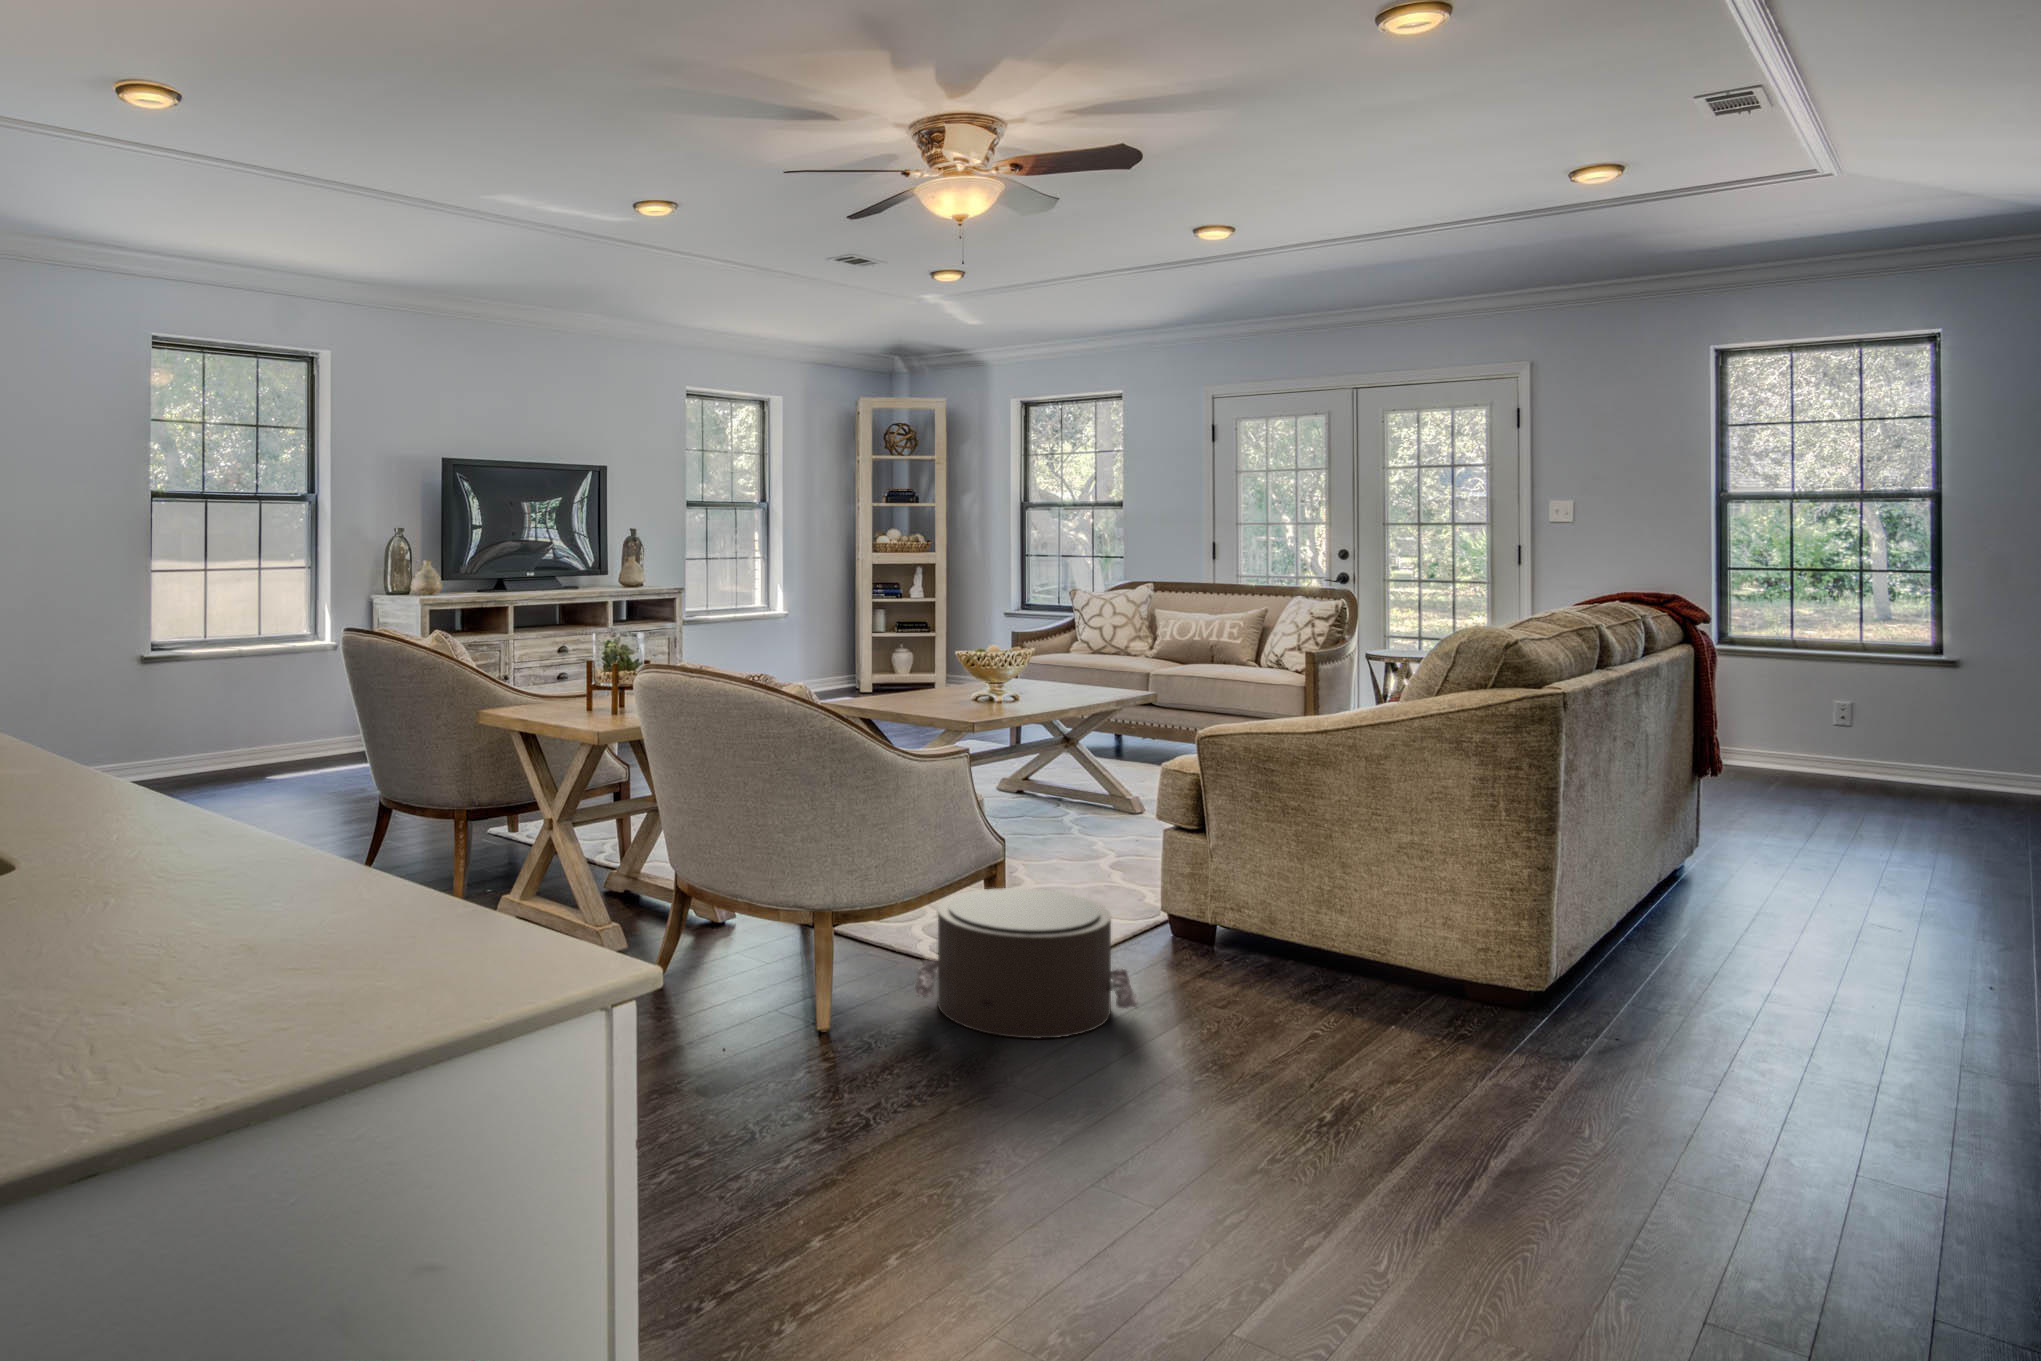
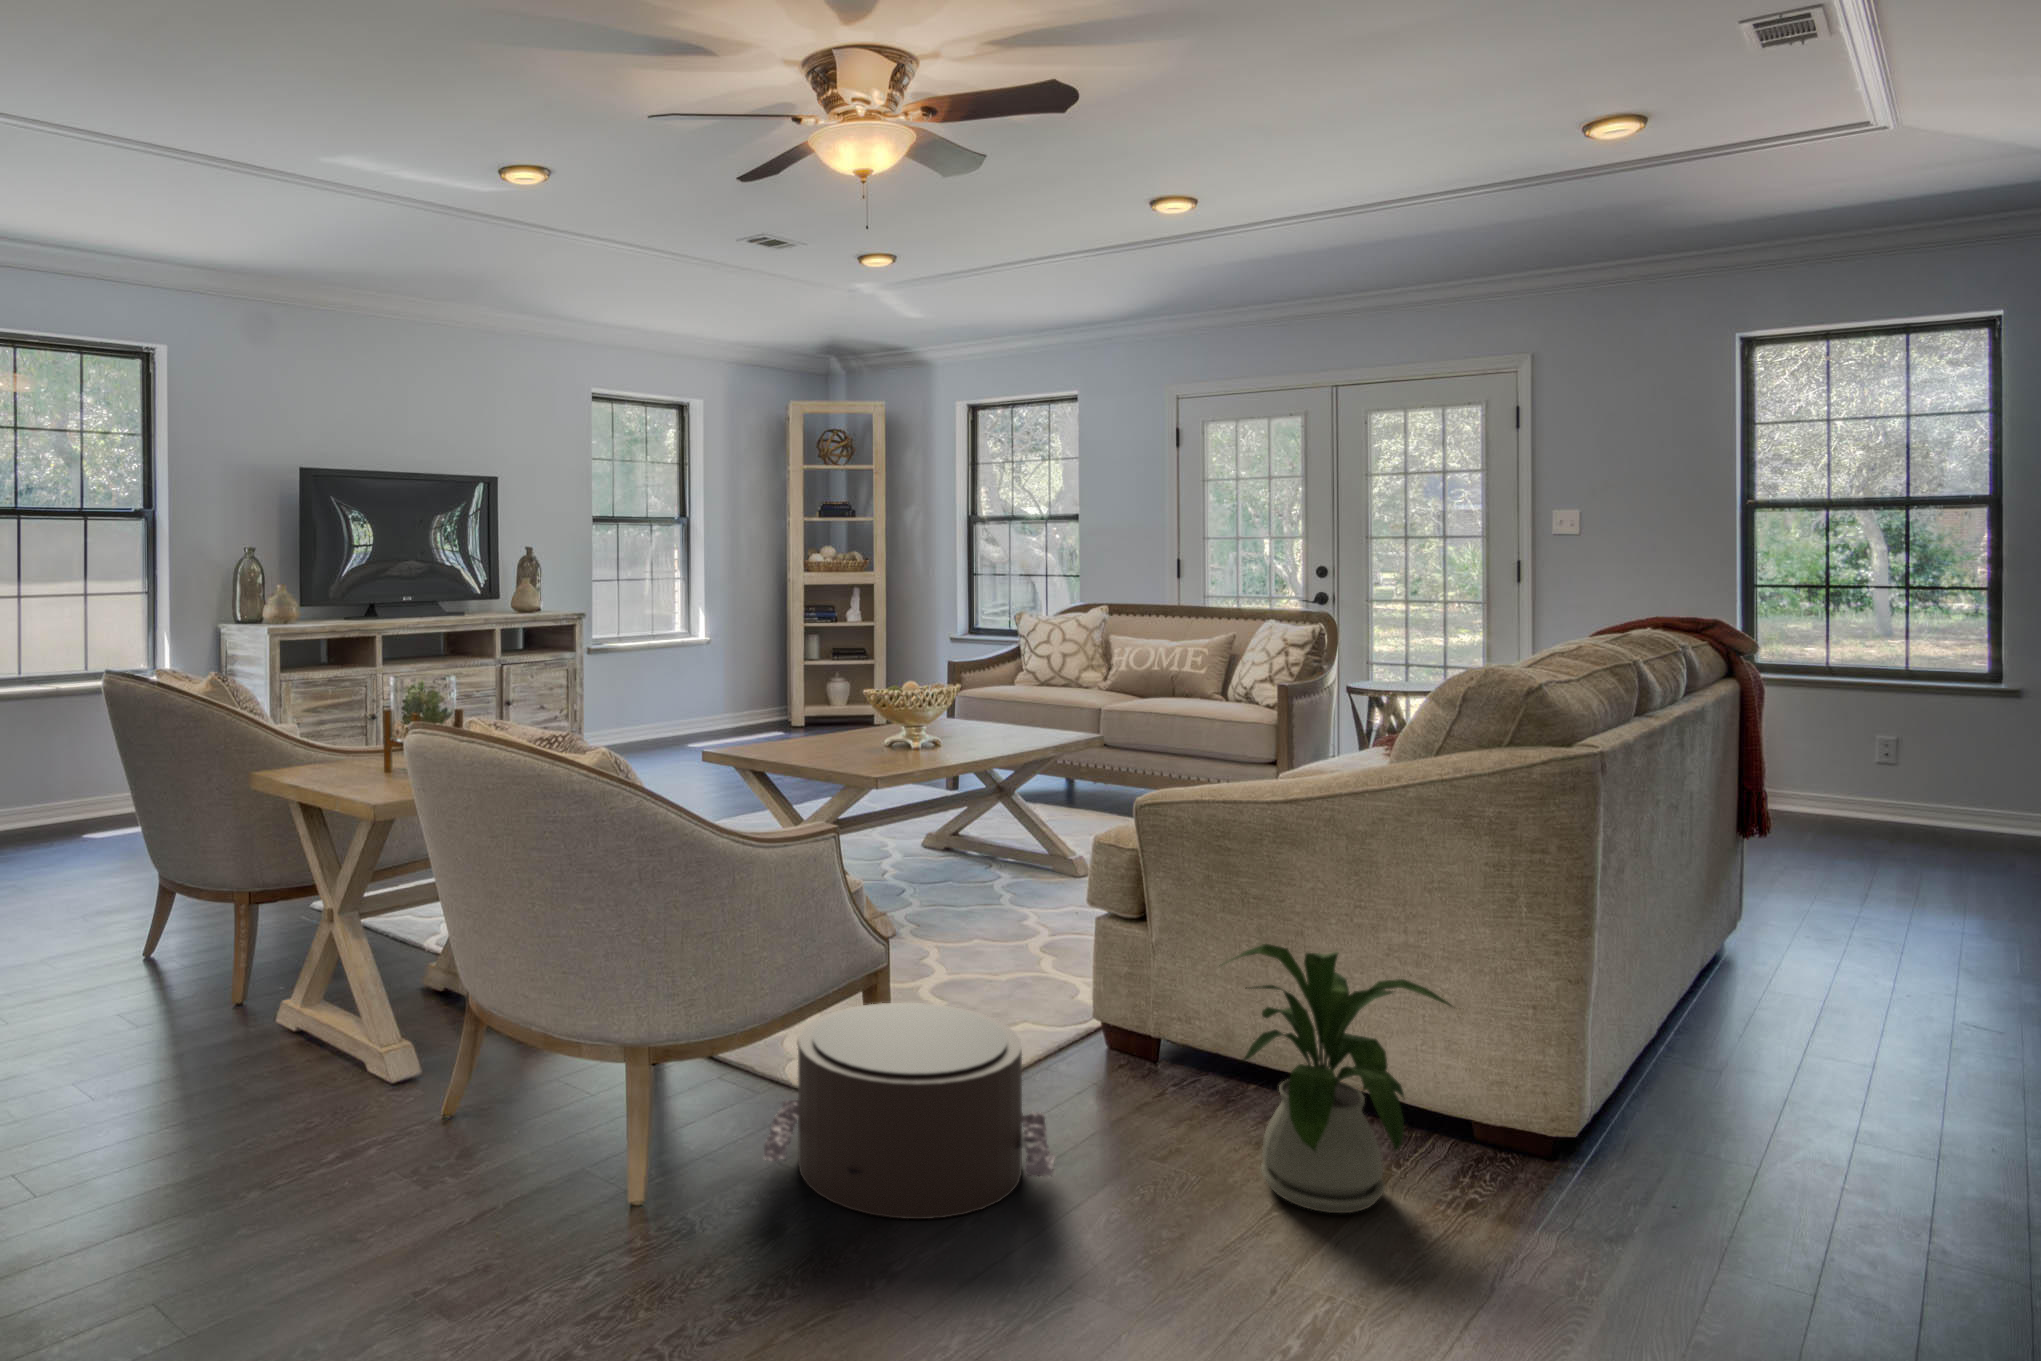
house plant: none [1263,838,1445,1038] -> present [1222,944,1451,1213]

